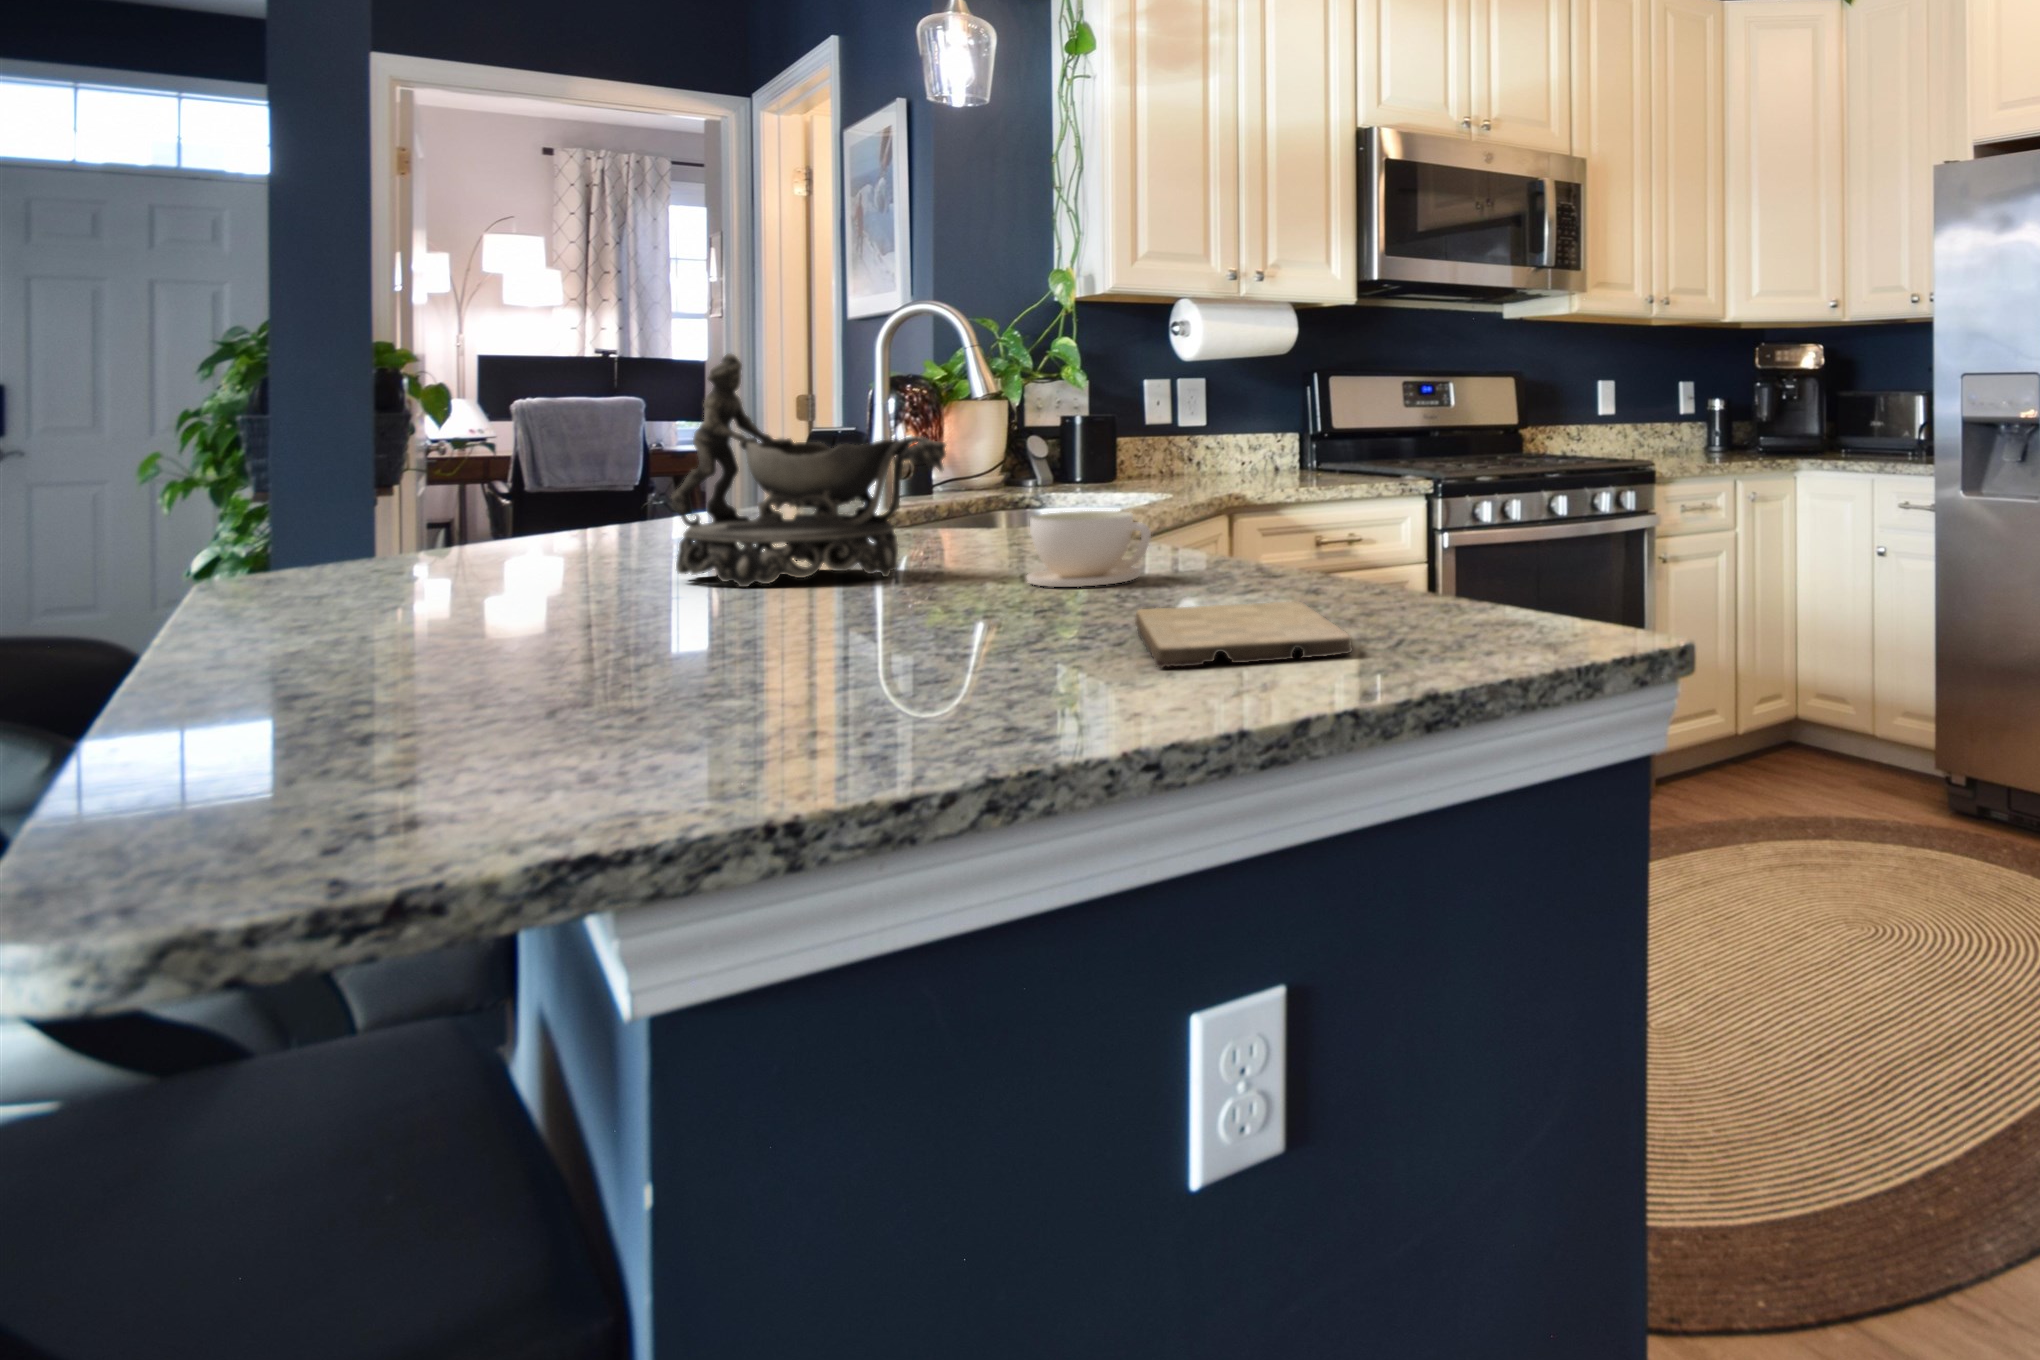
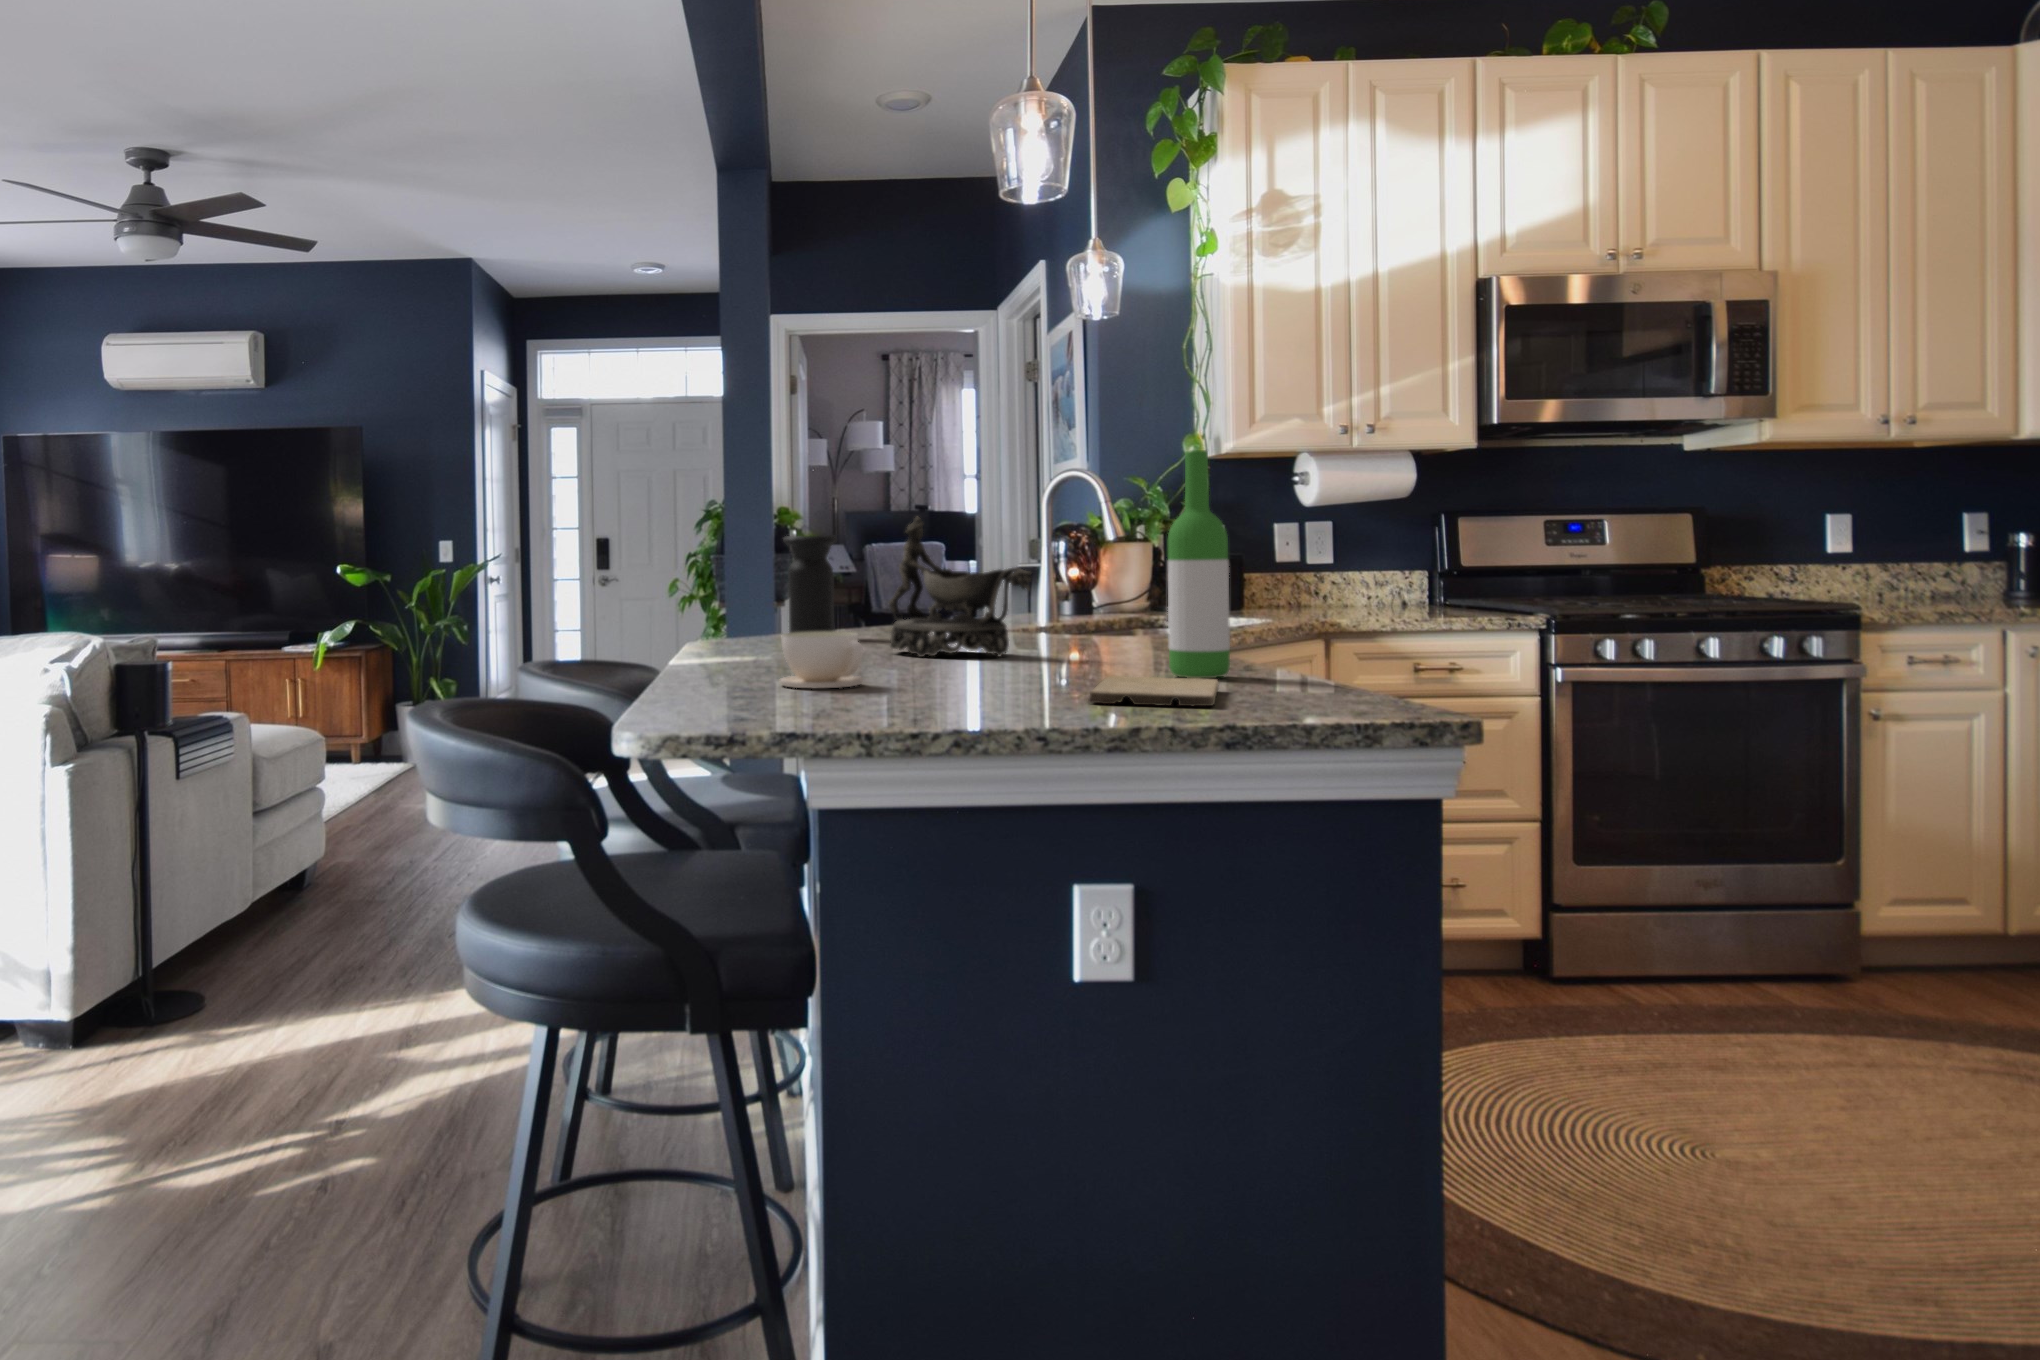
wine bottle: none [1191,266,1277,596] -> present [1168,450,1230,678]
vase: none [433,382,549,562] -> present [783,535,837,633]
coffee cup: present [1026,511,1151,587] -> present [780,632,863,689]

